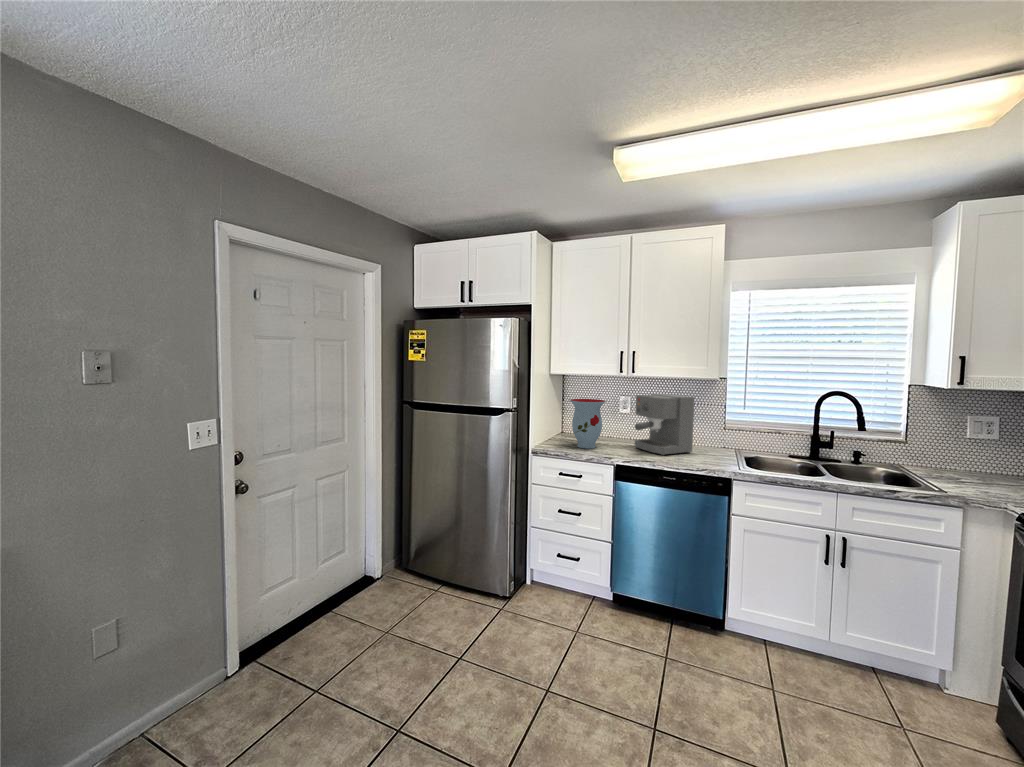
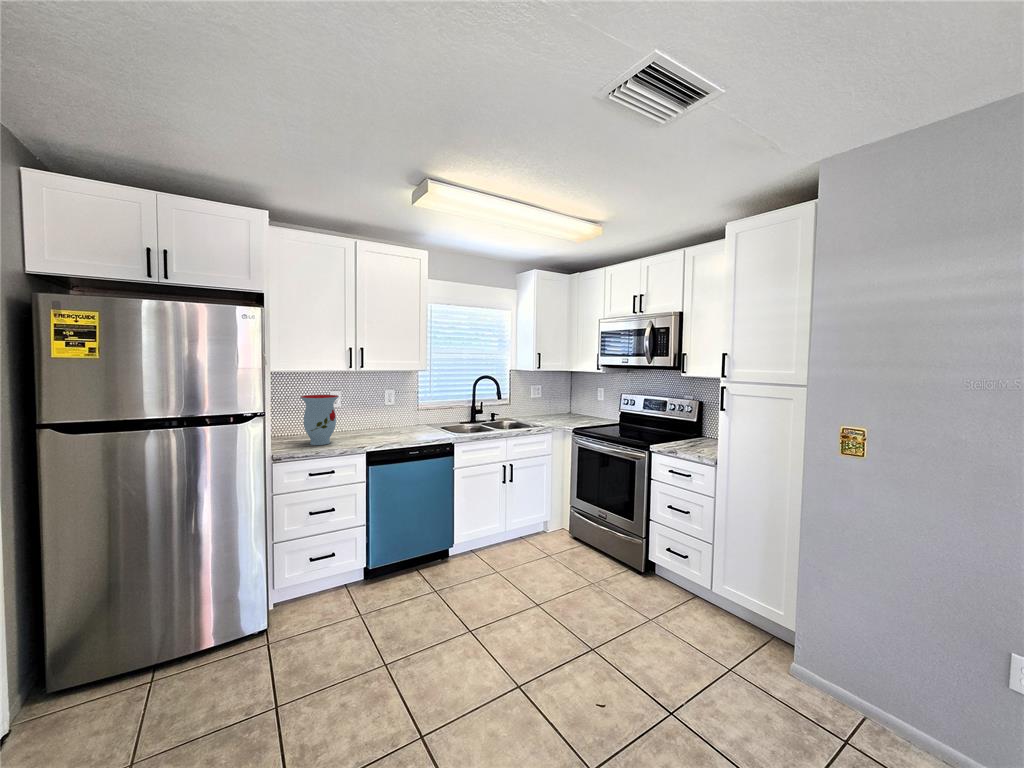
coffee maker: present [635,394,694,455] -> none [360,385,407,438]

